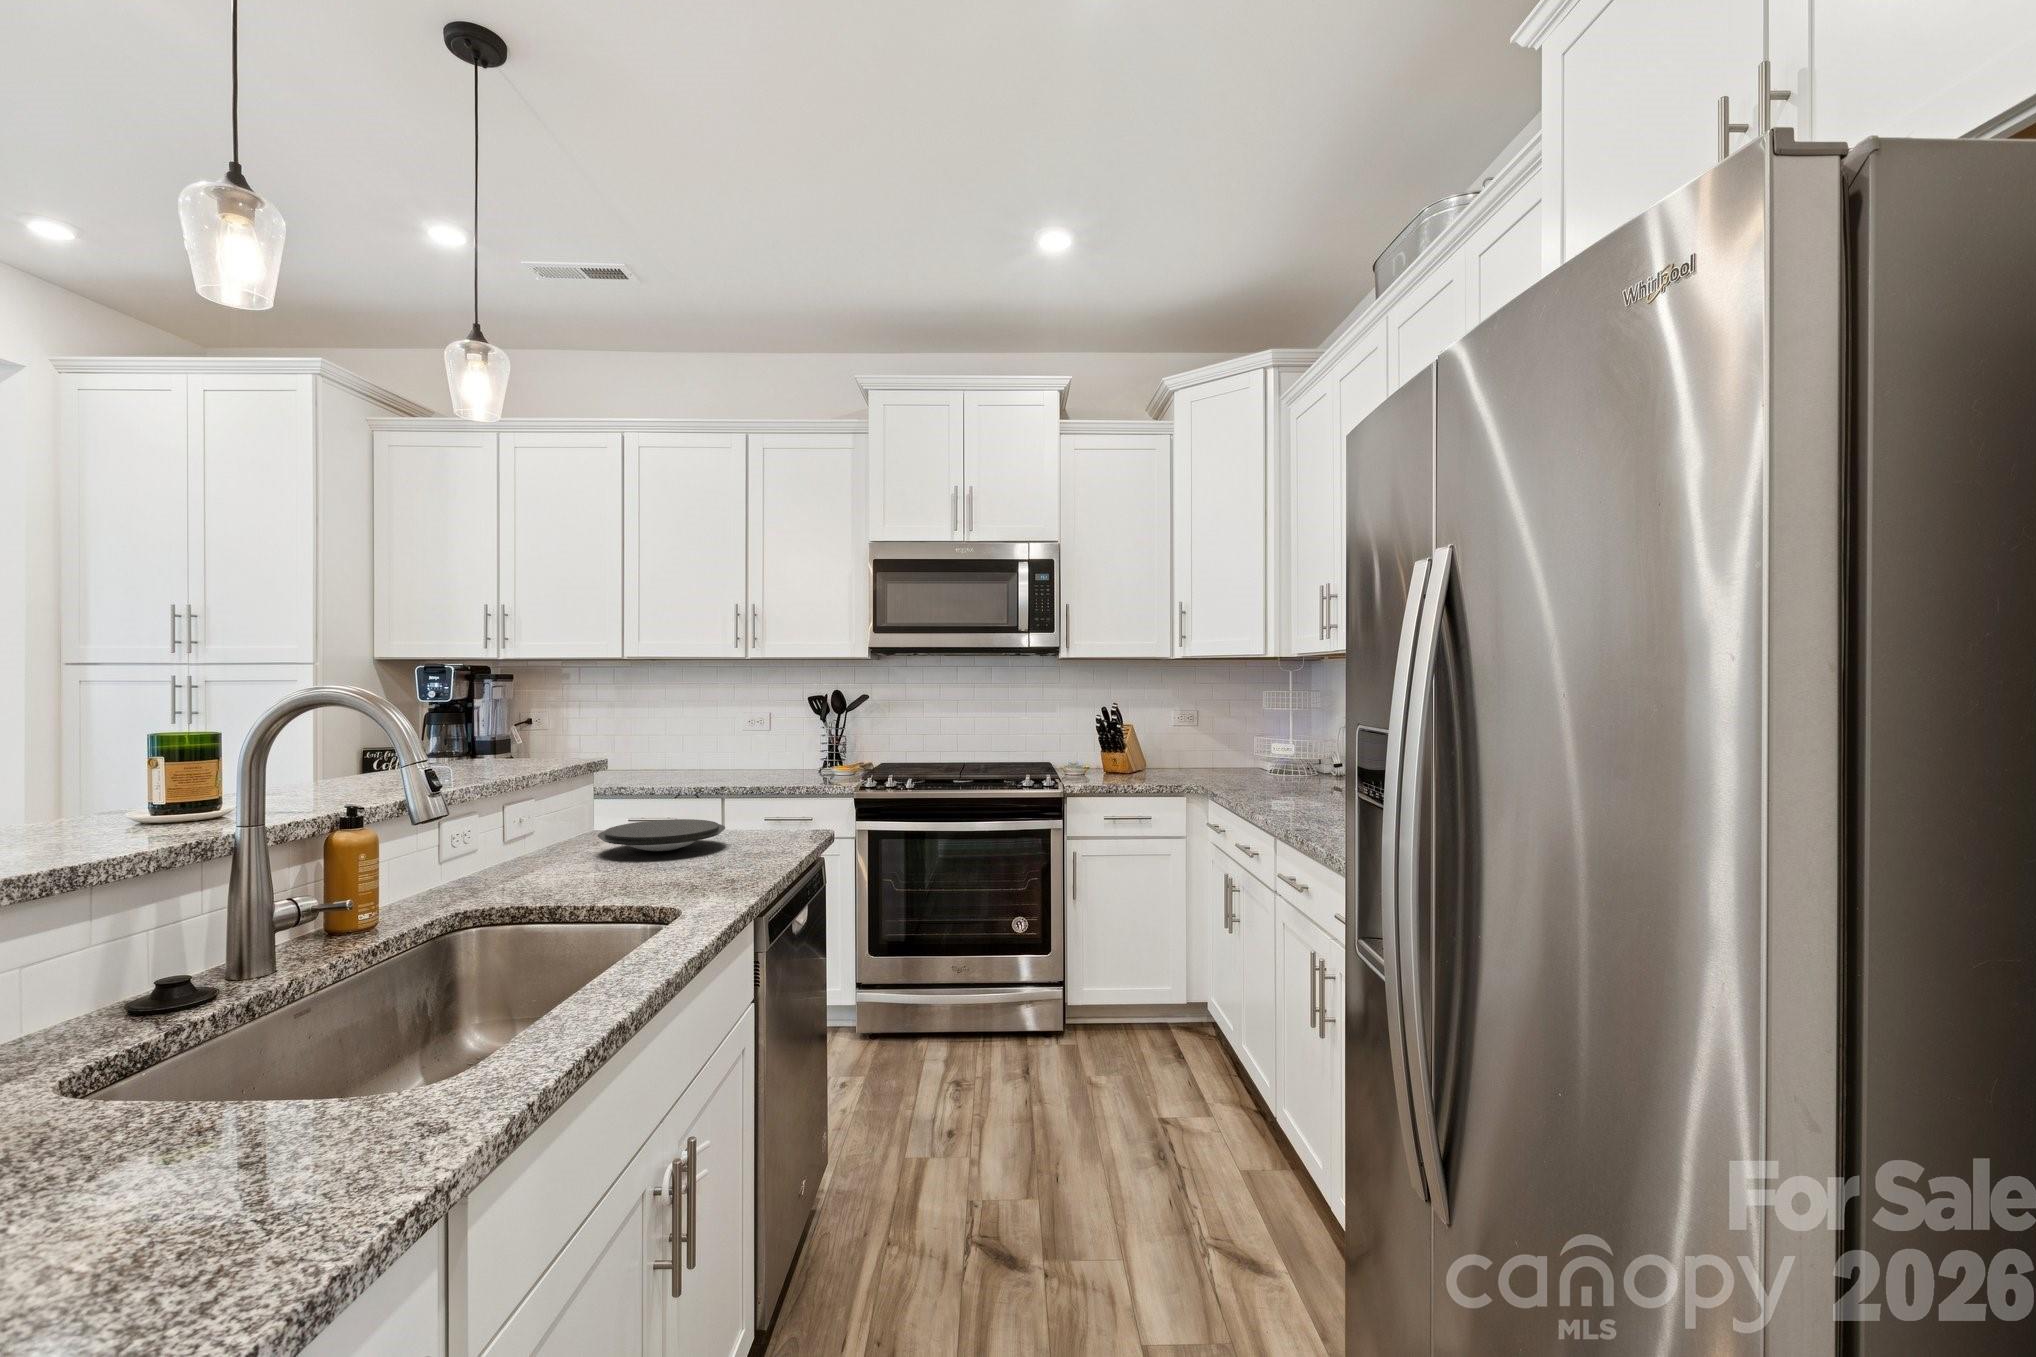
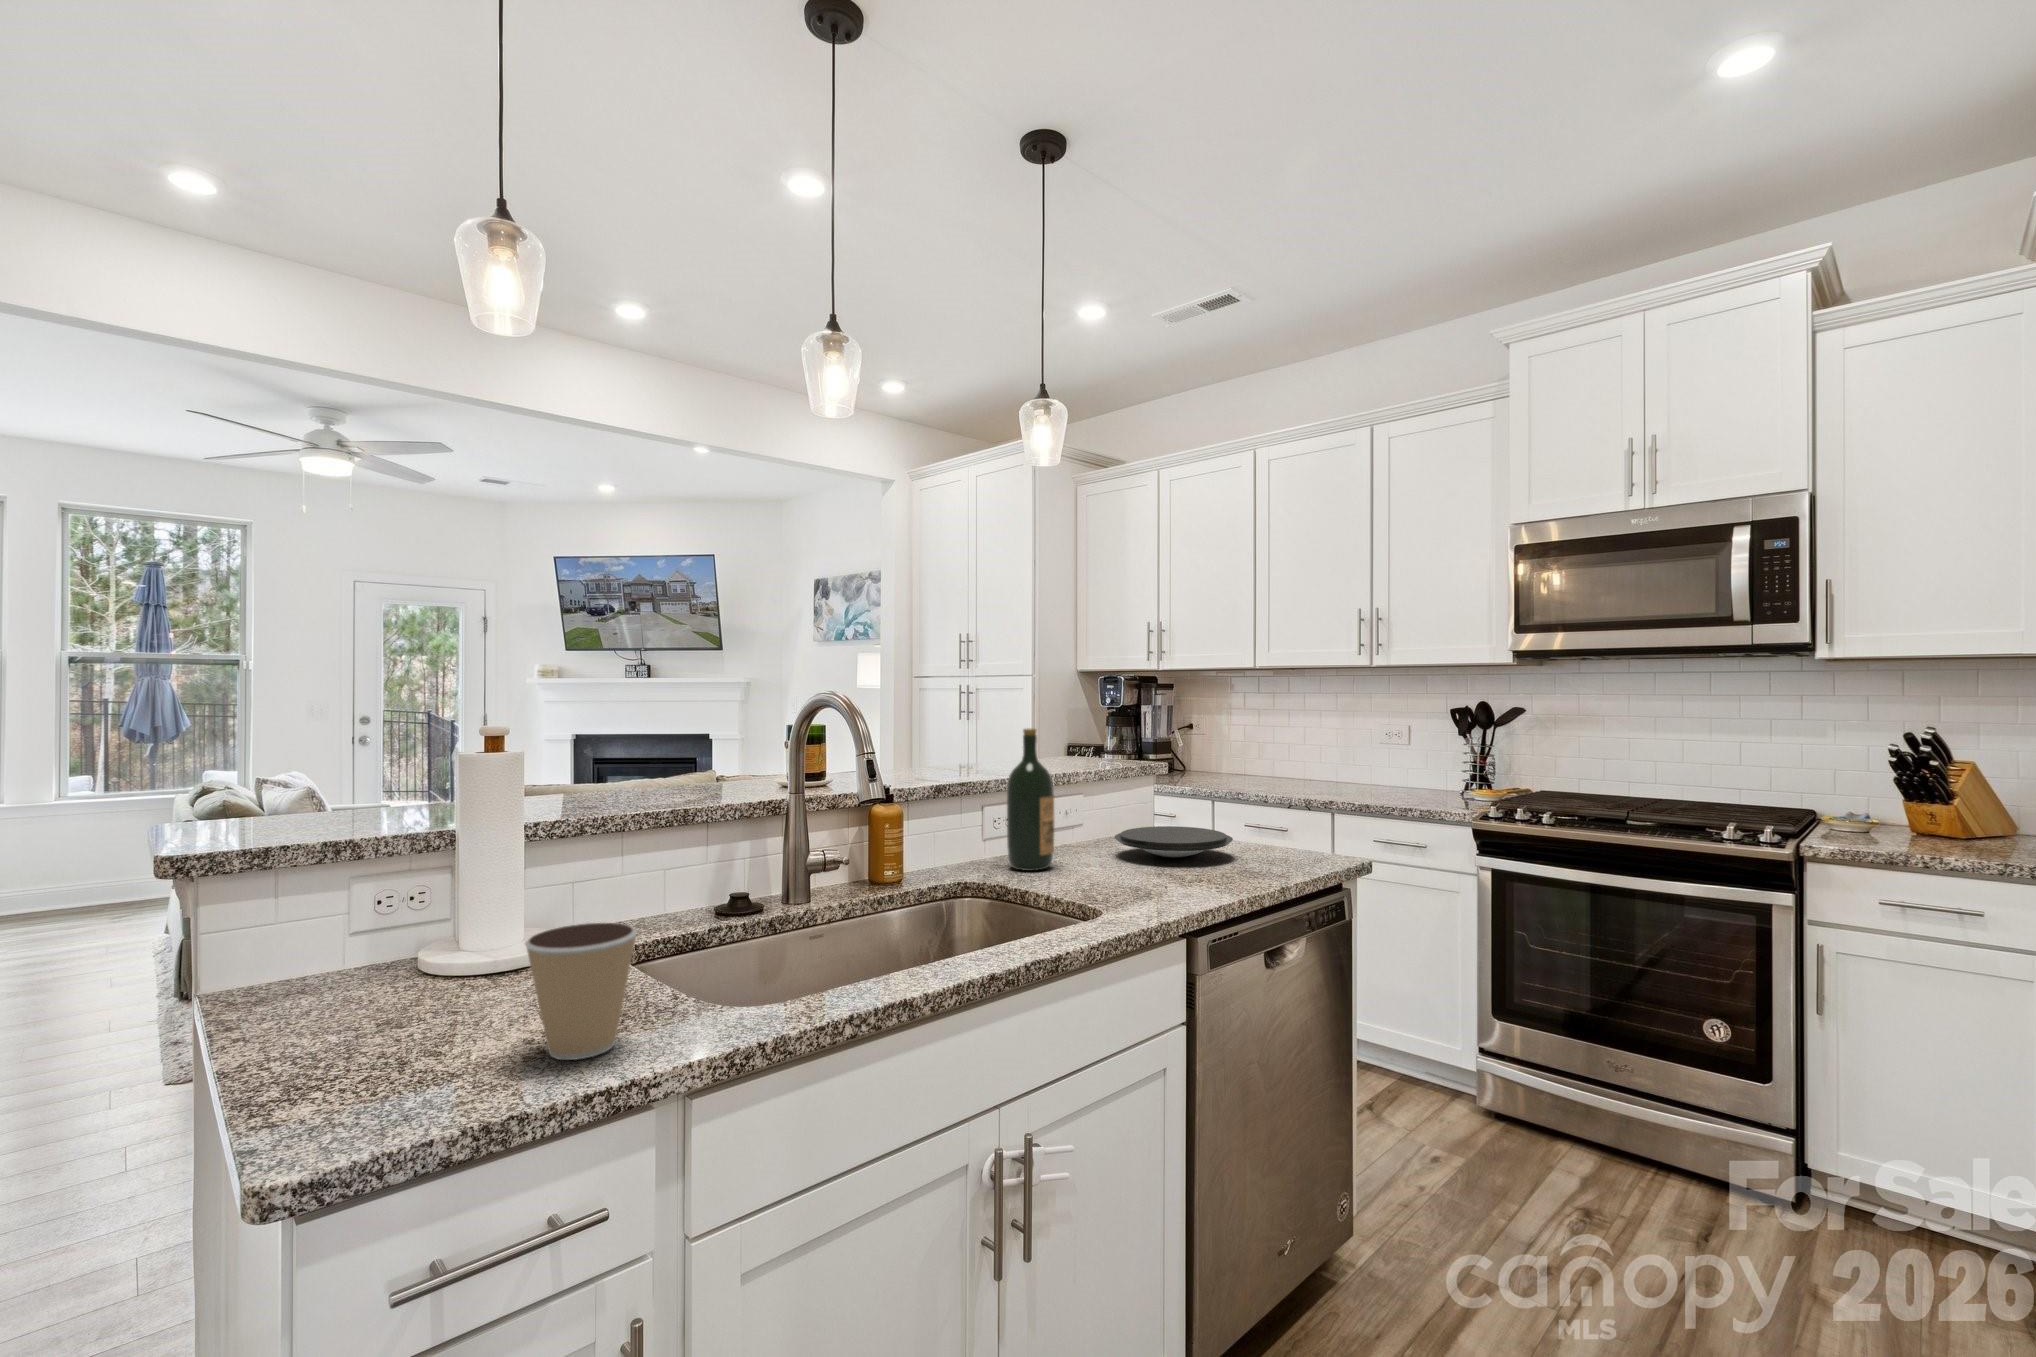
wine bottle: none [494,725,555,887] -> present [1007,728,1054,871]
coffee cup: none [181,1007,372,1221] -> present [525,923,637,1060]

